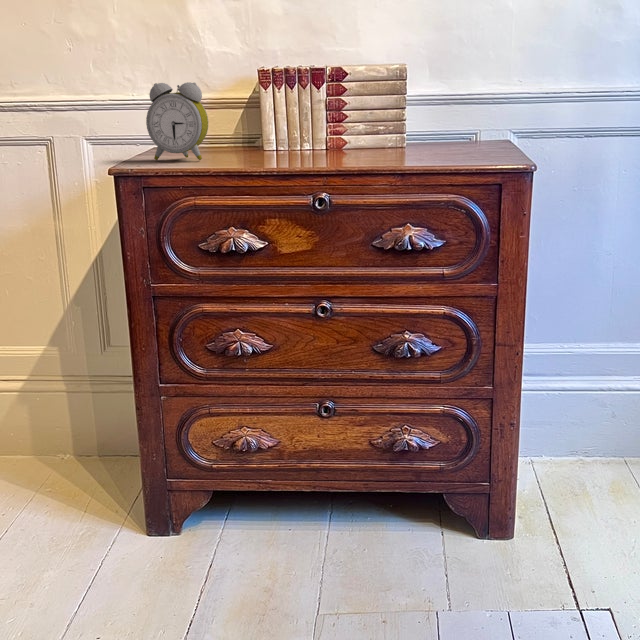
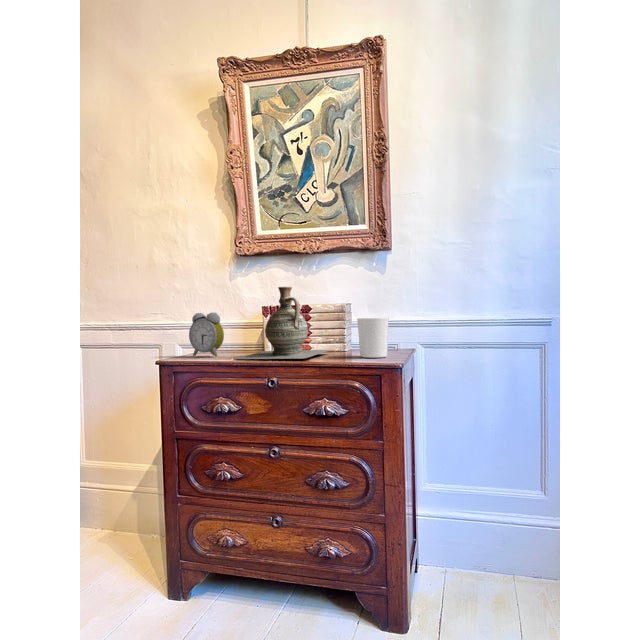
ceramic jug: none [244,37,386,164] -> present [235,287,329,359]
candle holder: none [445,91,496,157] -> present [357,318,389,358]

